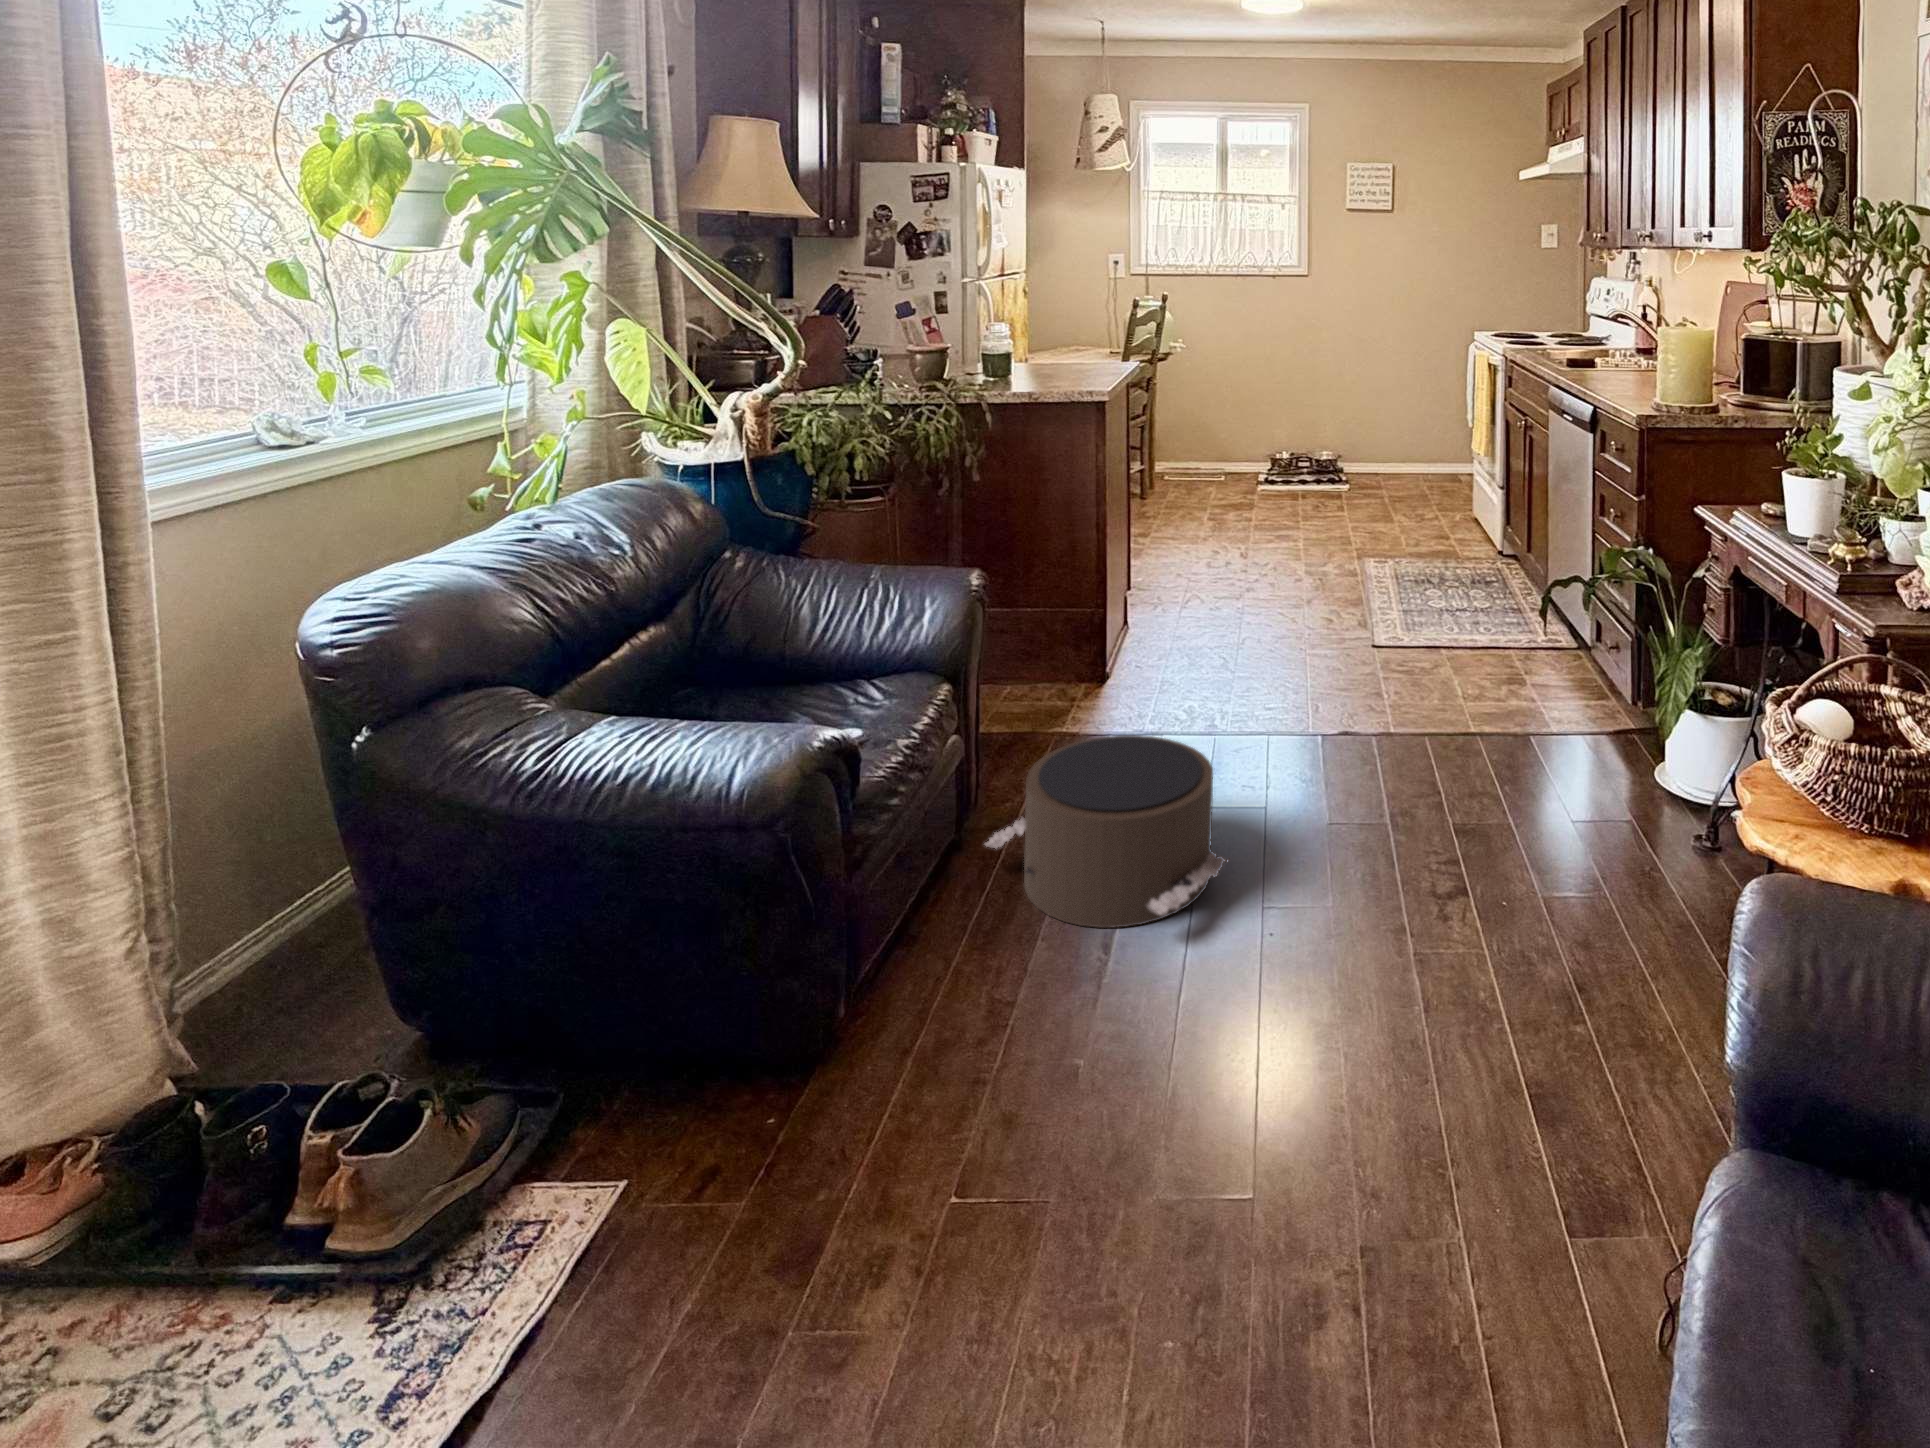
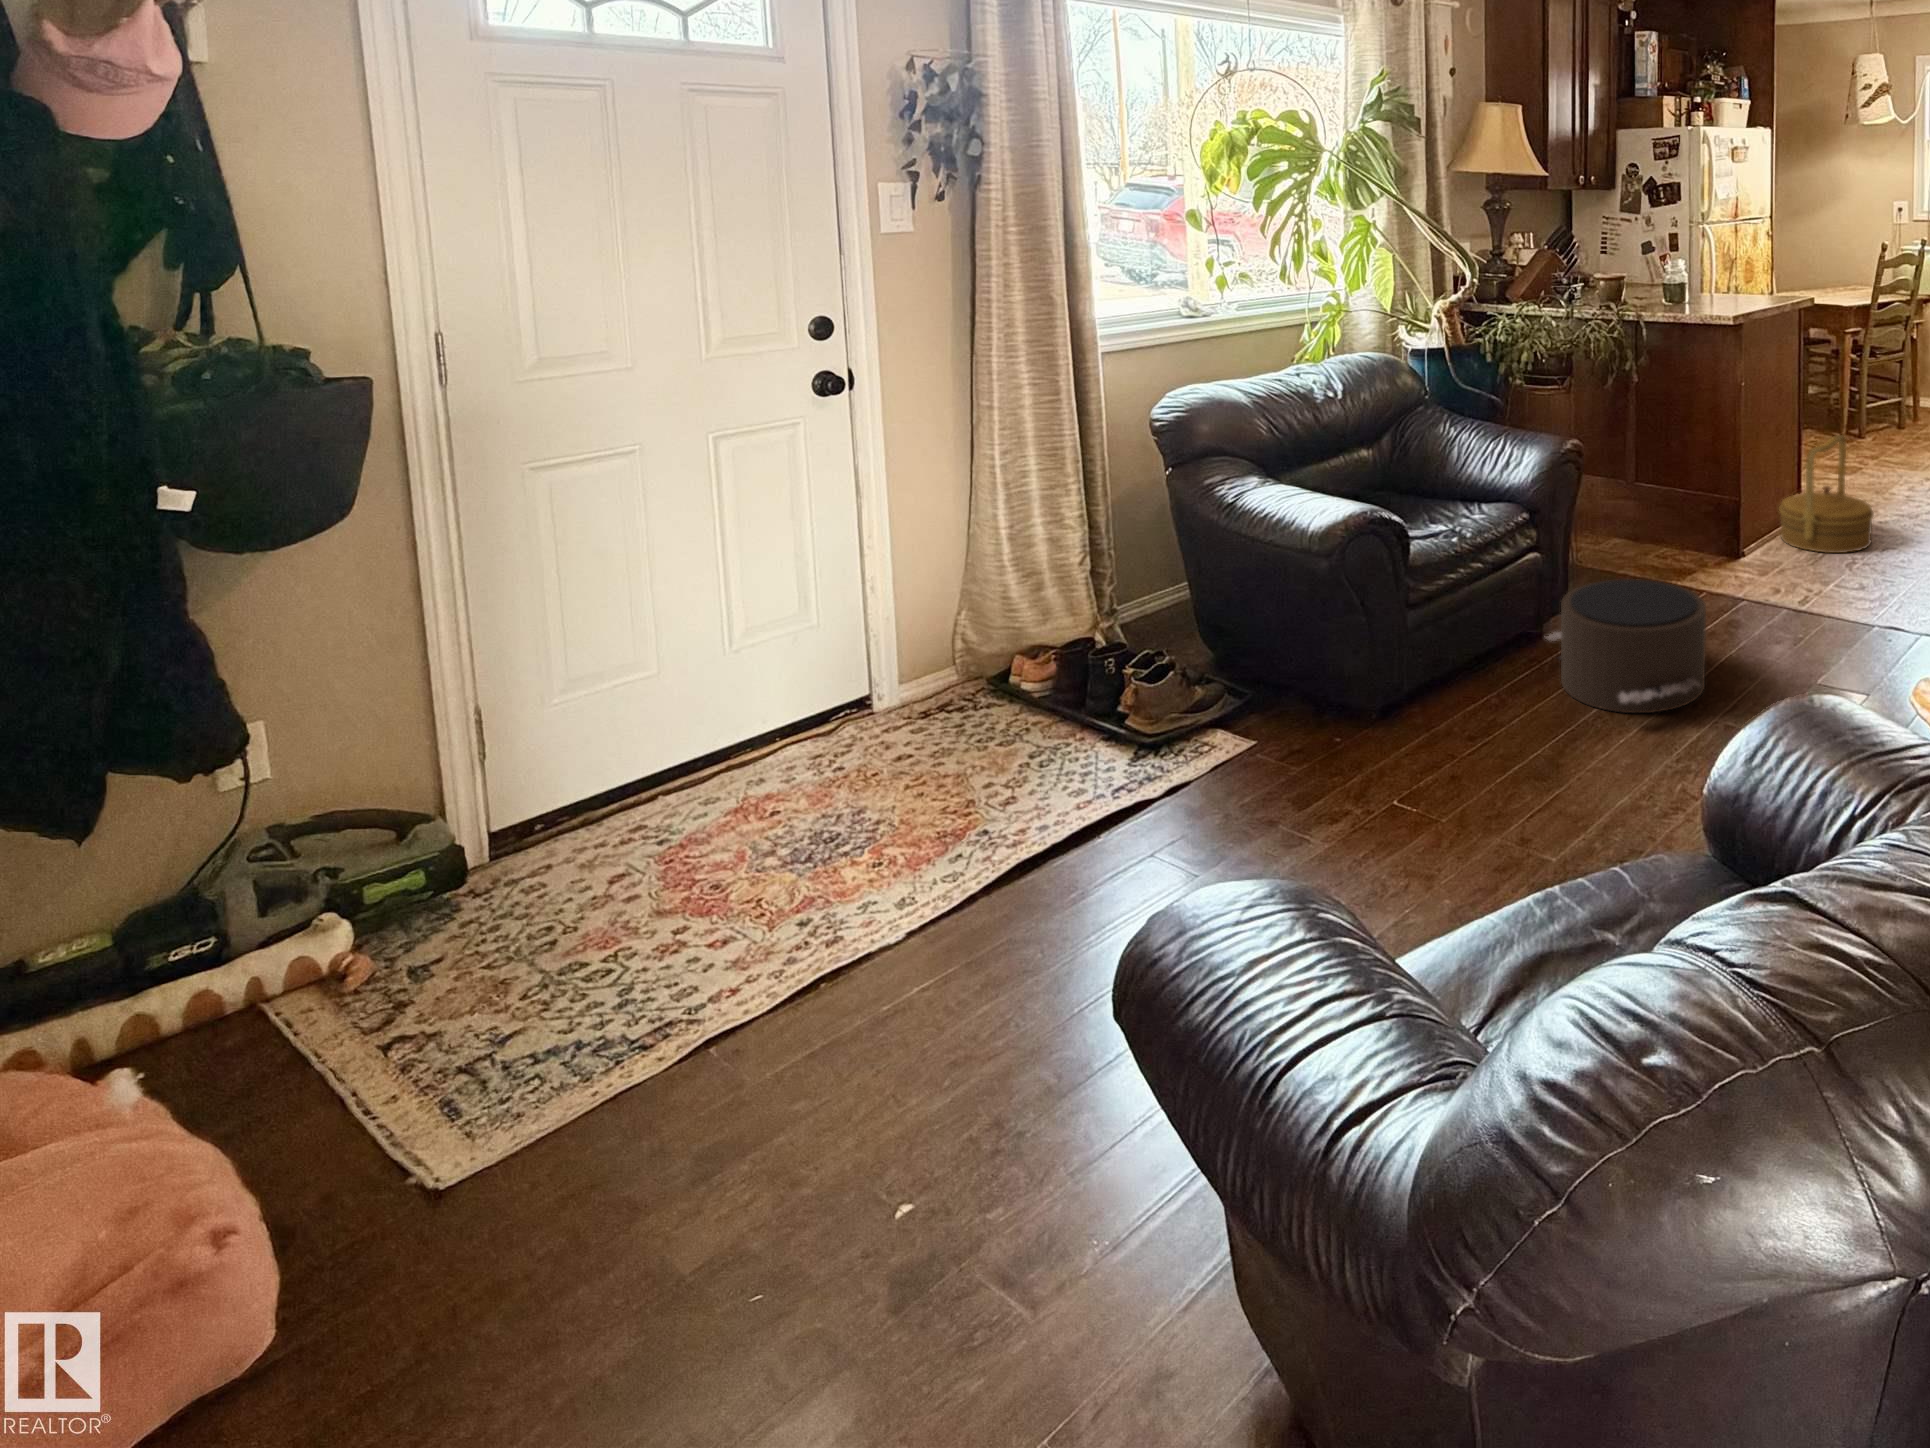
woven basket: none [1125,513,1229,650] -> present [1779,435,1874,553]

